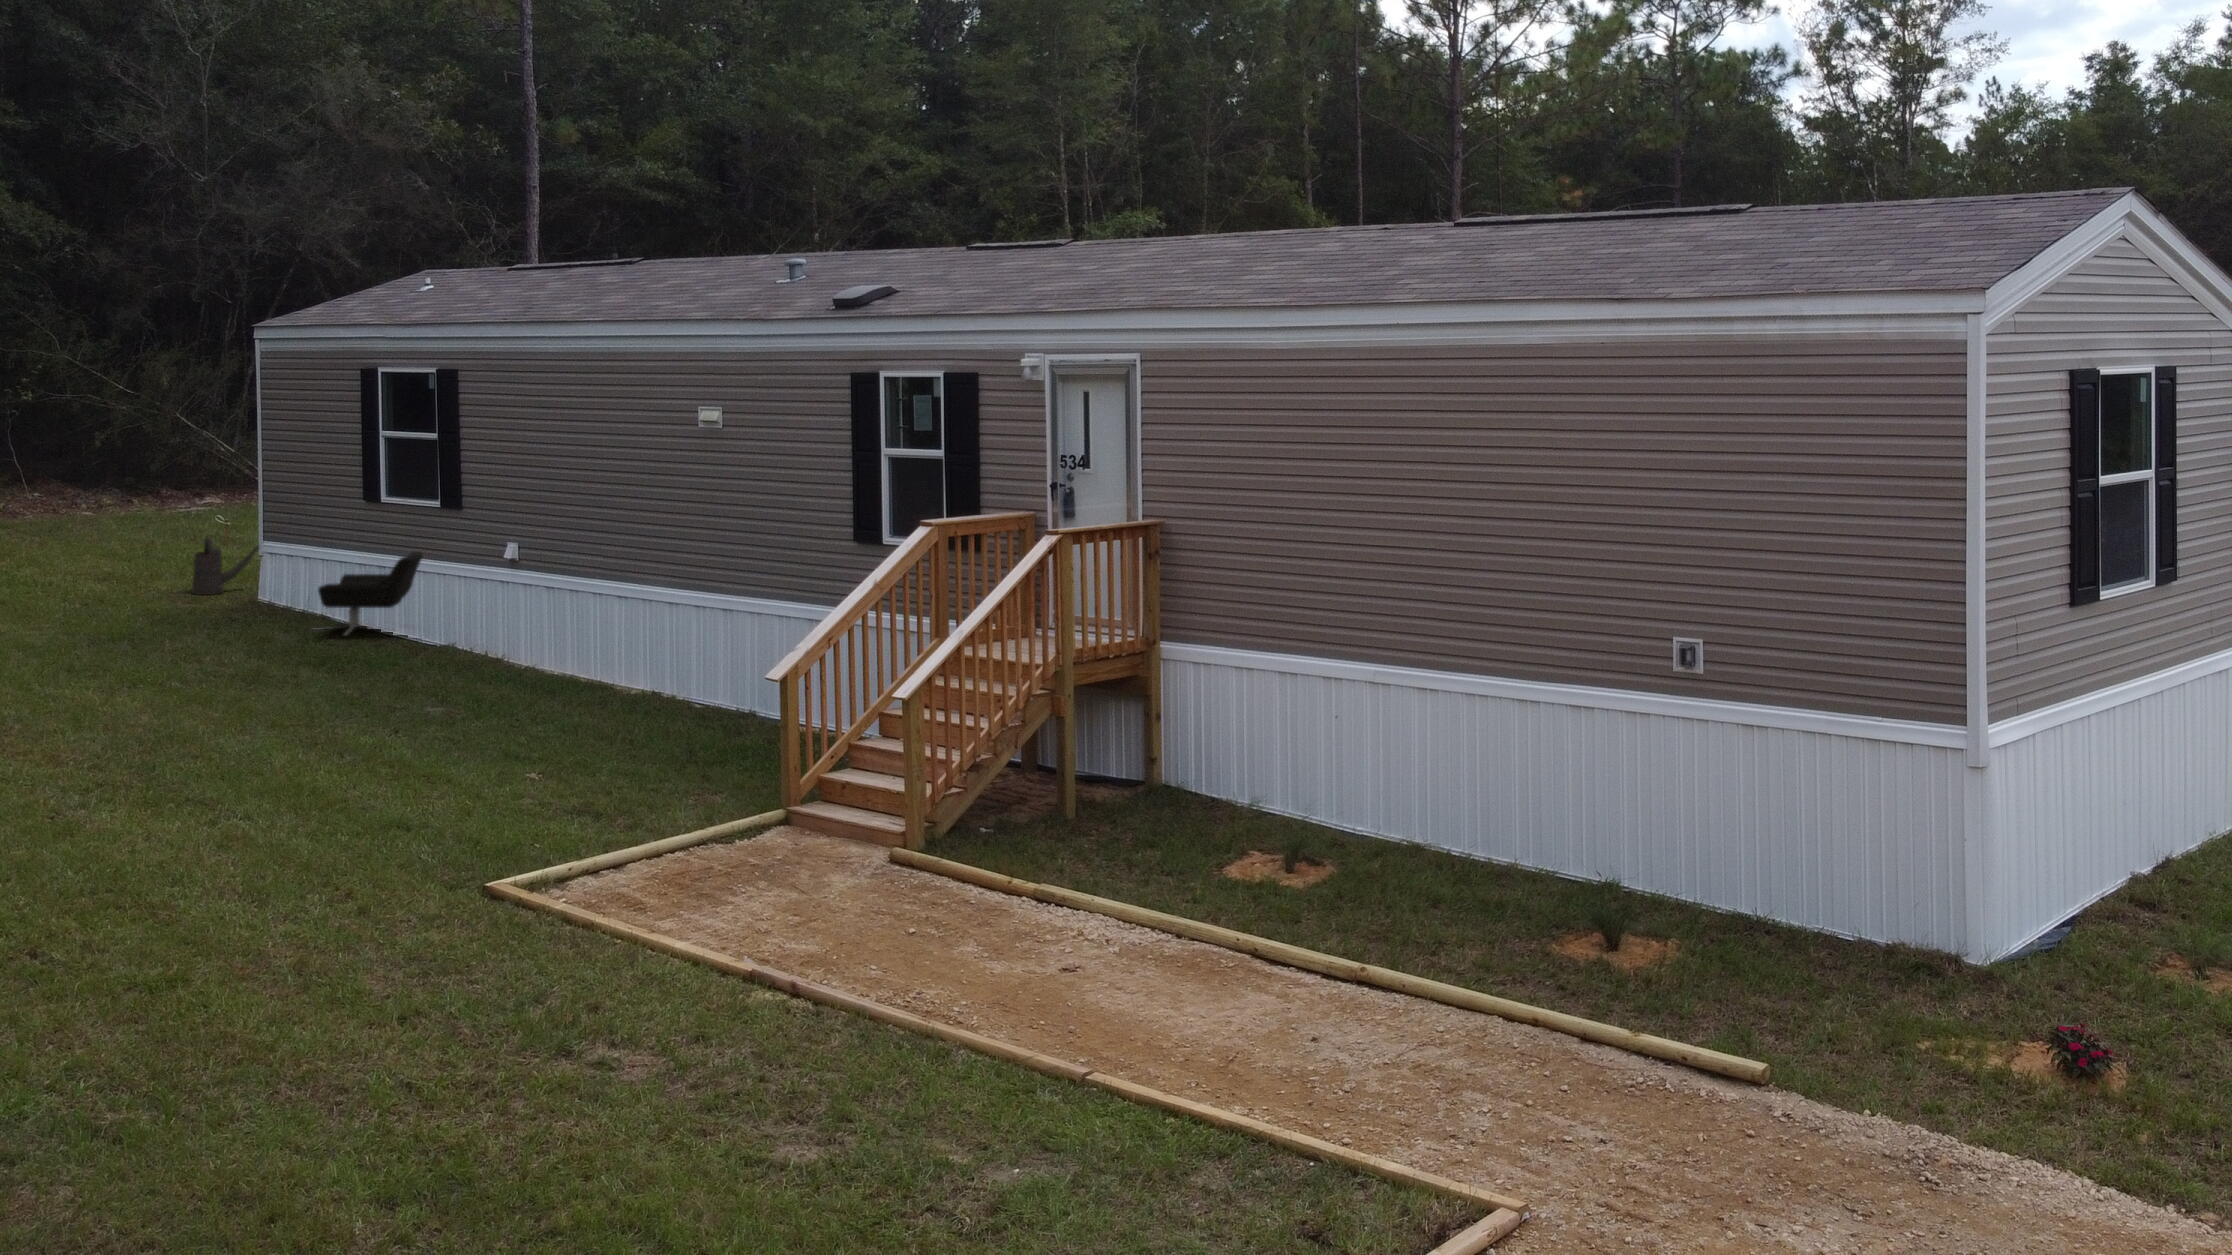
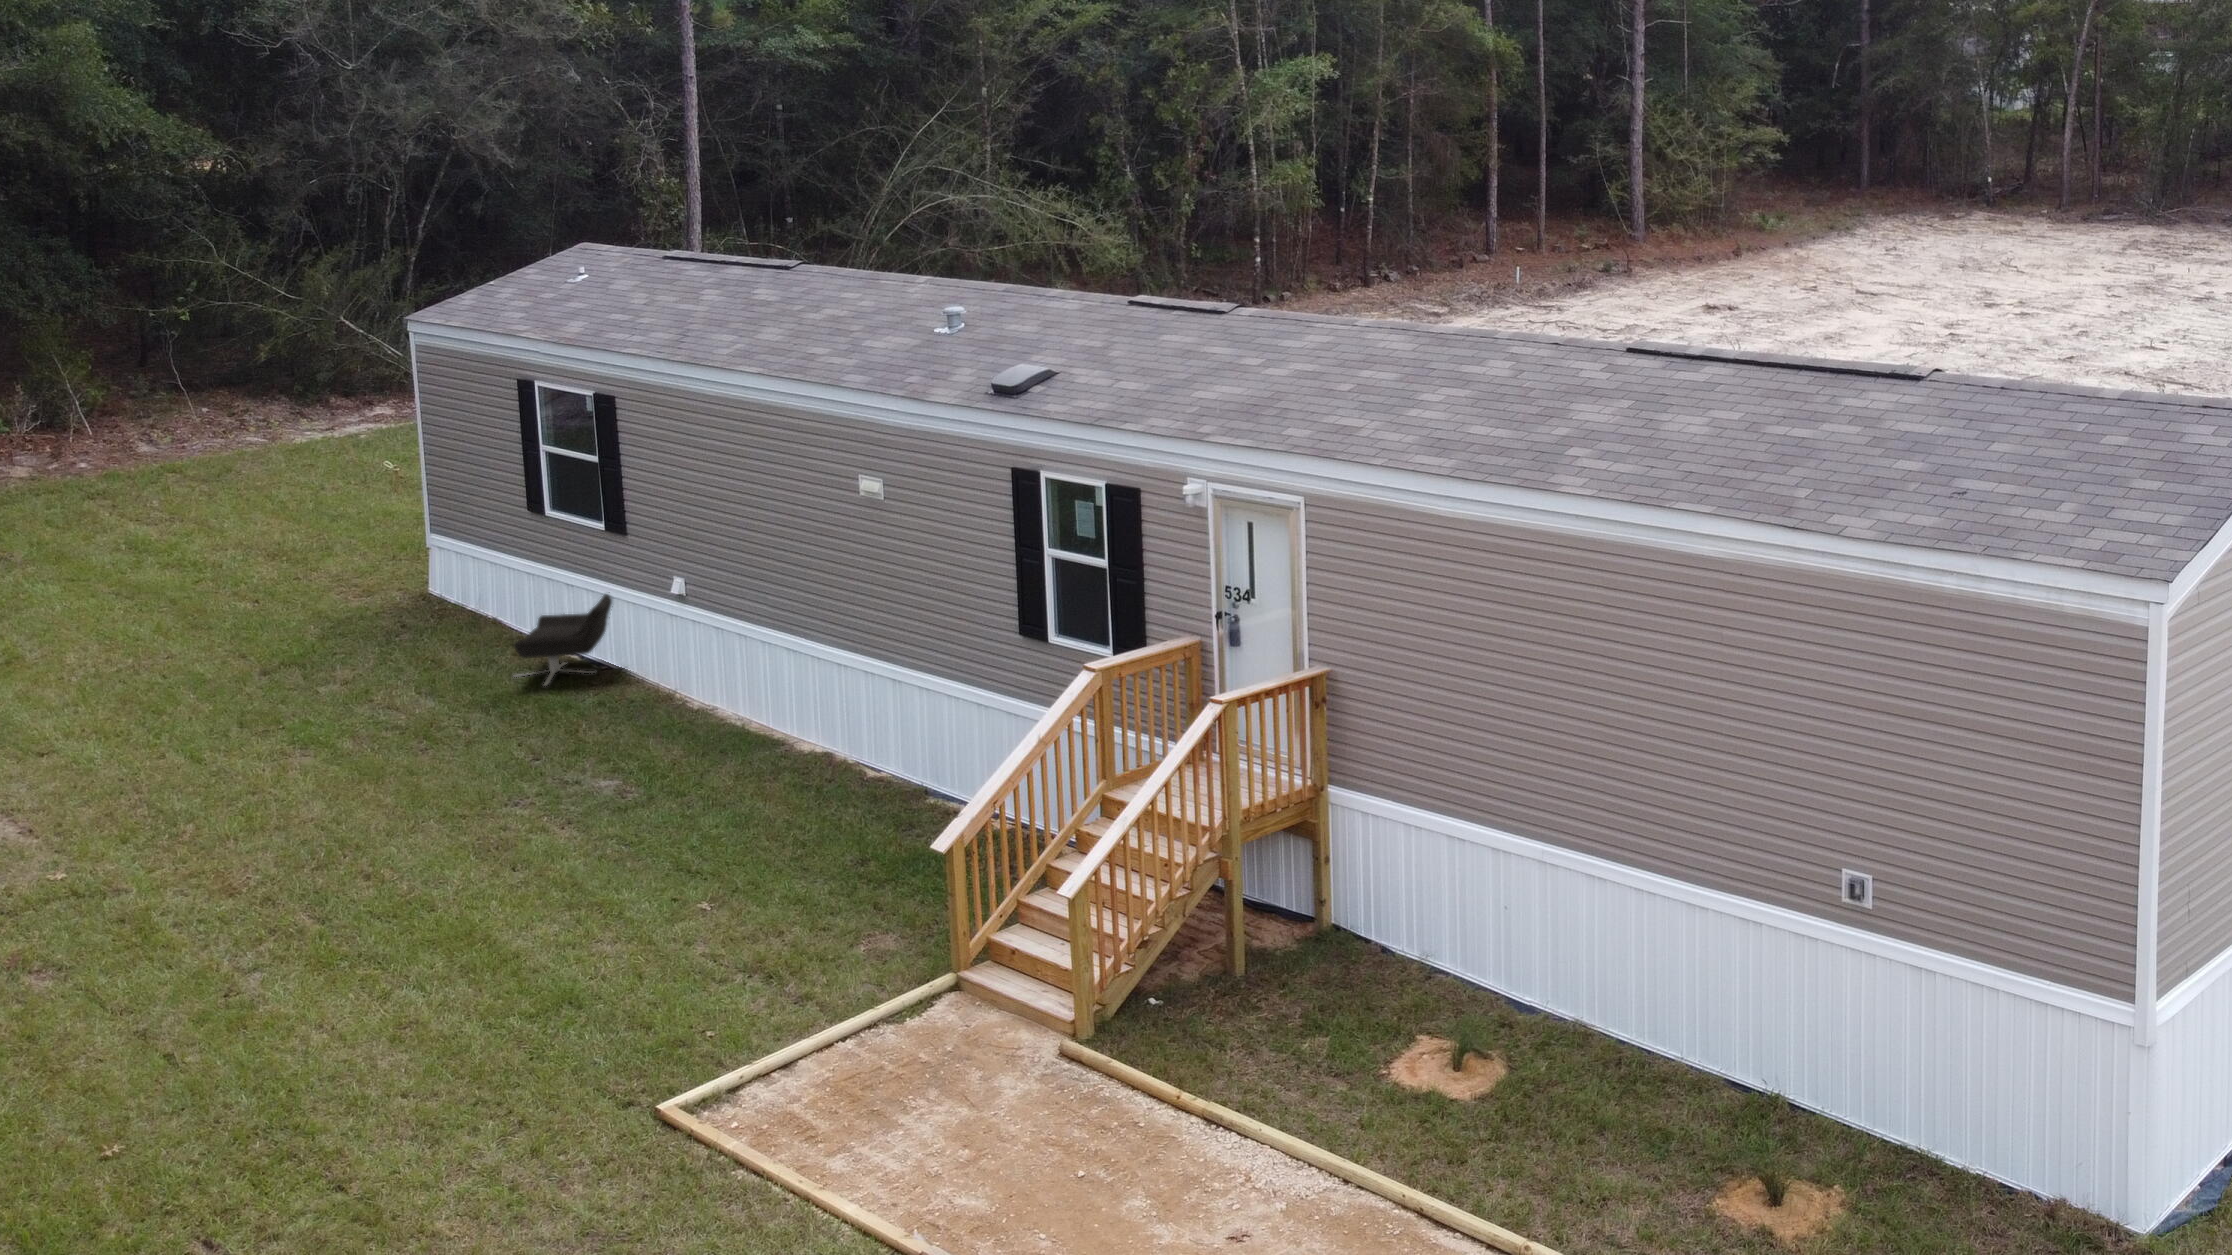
watering can: present [189,538,260,595] -> none [388,560,463,617]

